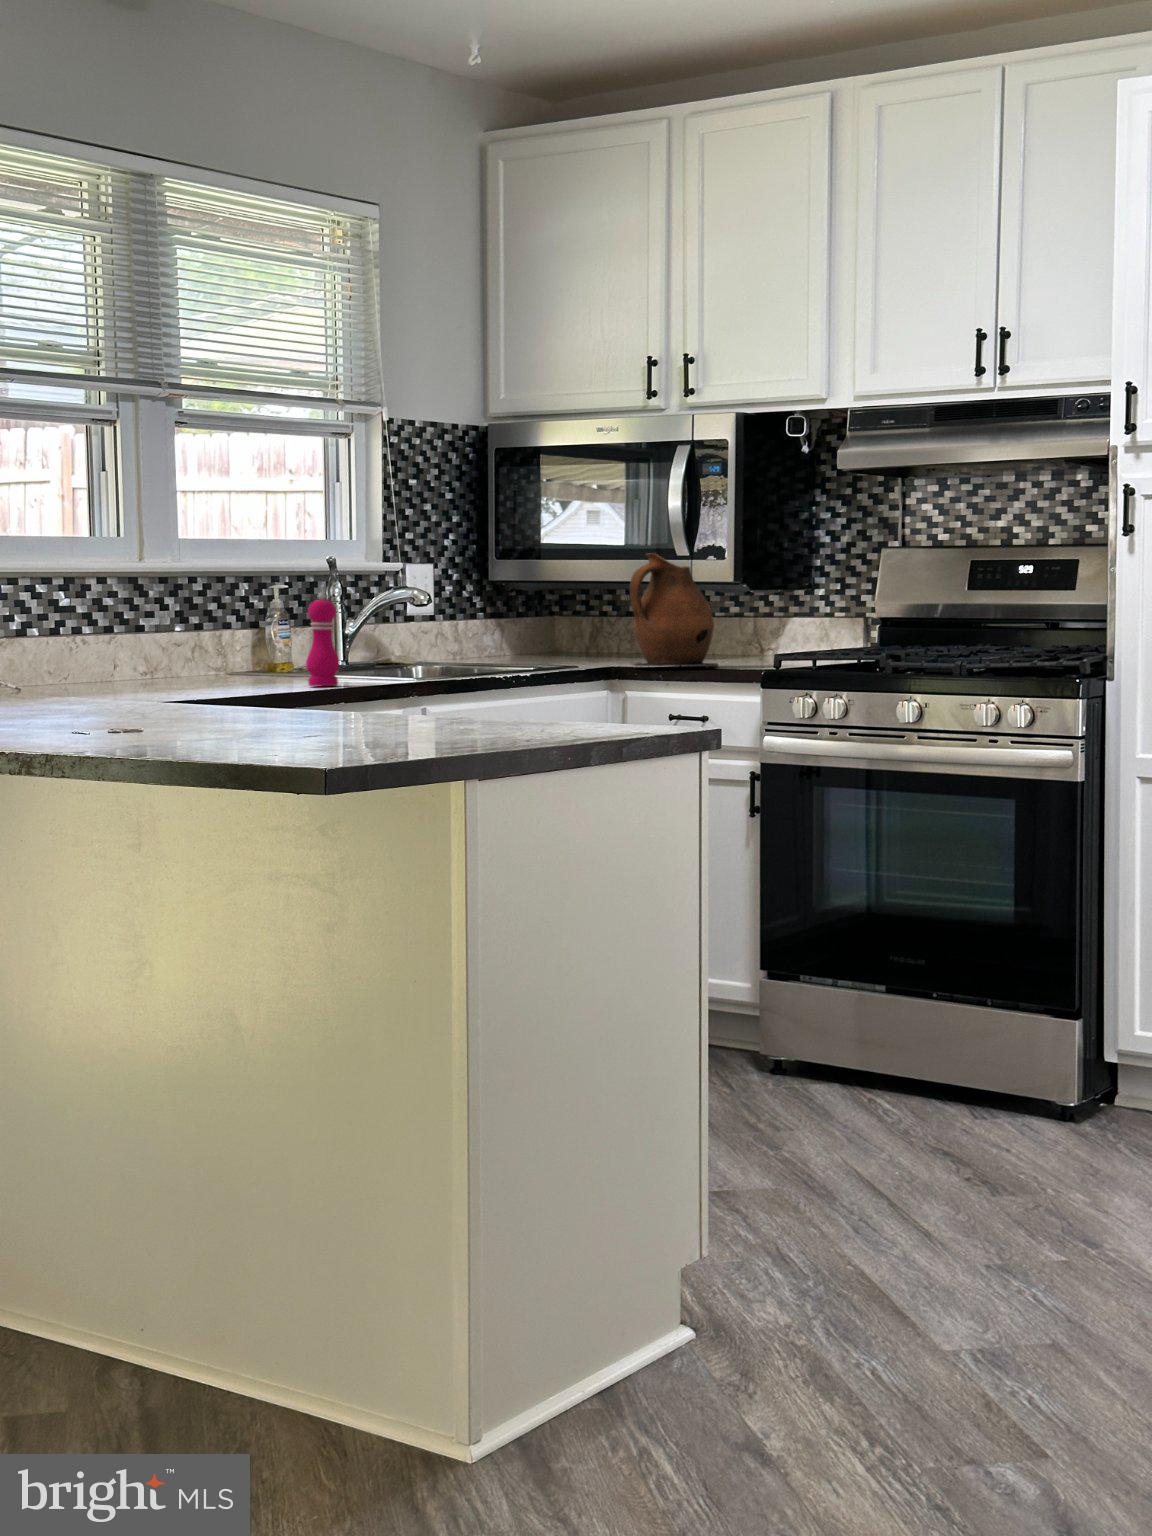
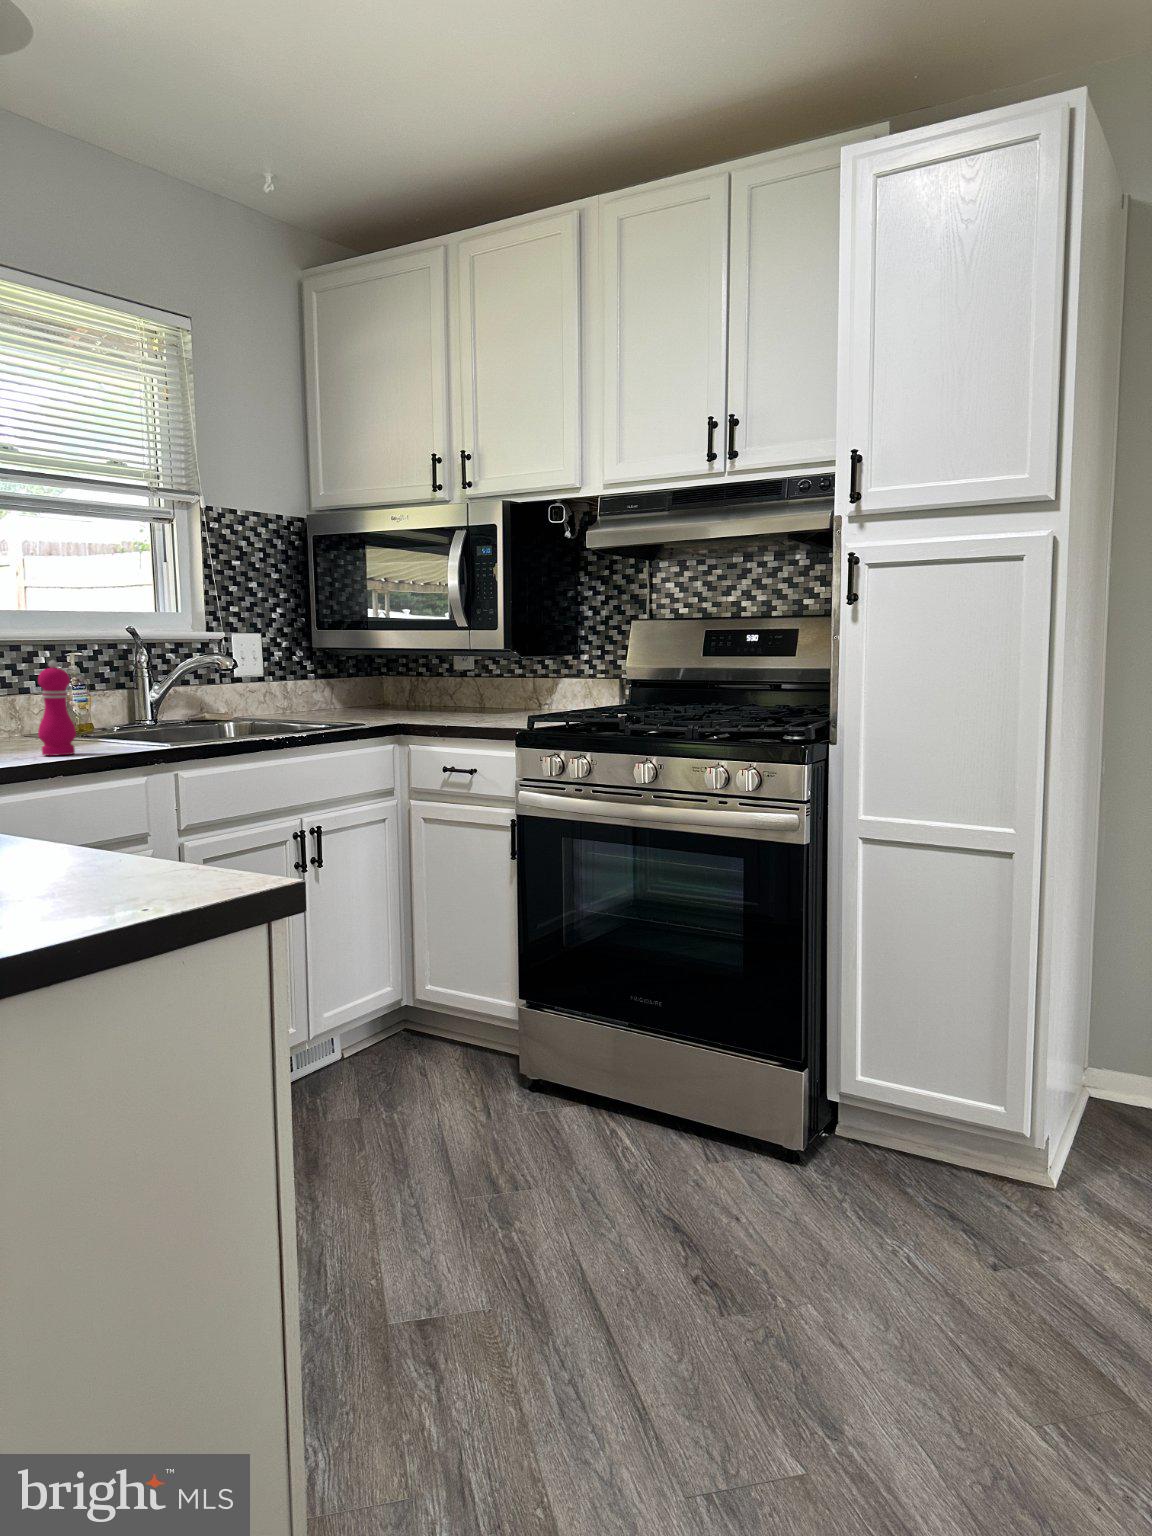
ceramic pitcher: present [630,553,718,668] -> none [401,623,488,727]

